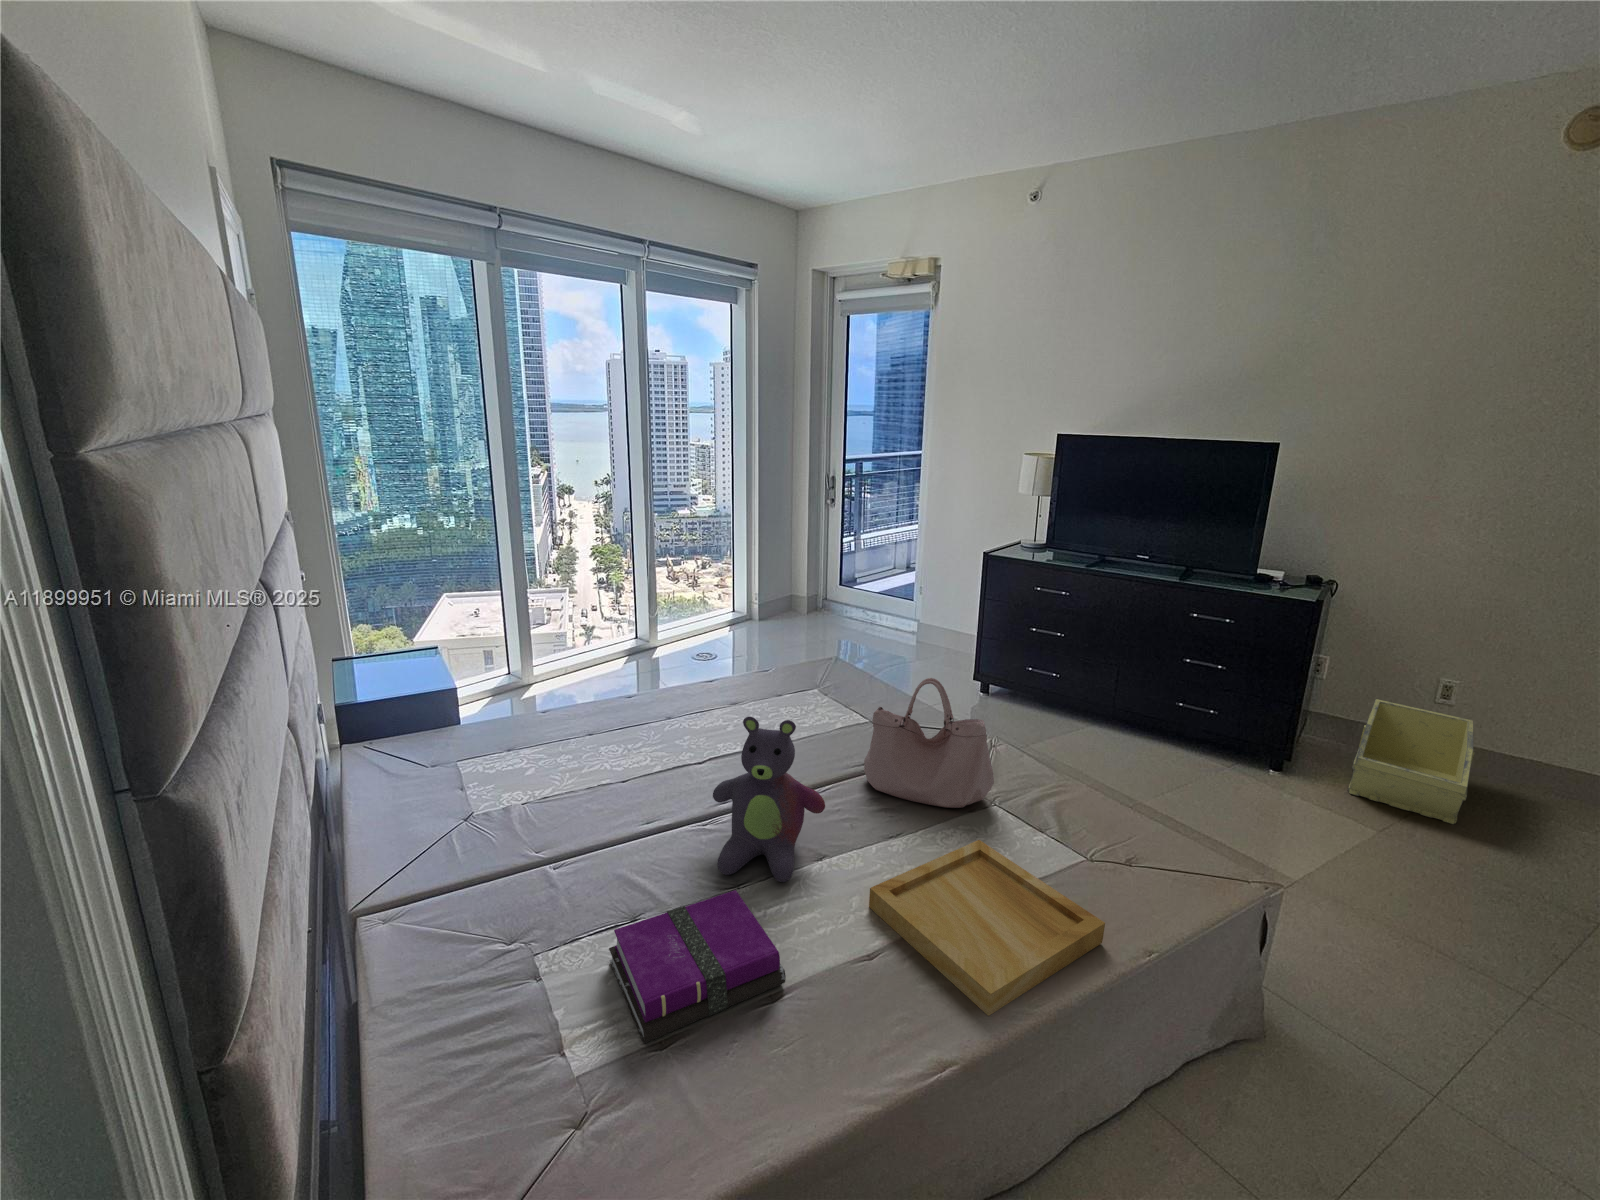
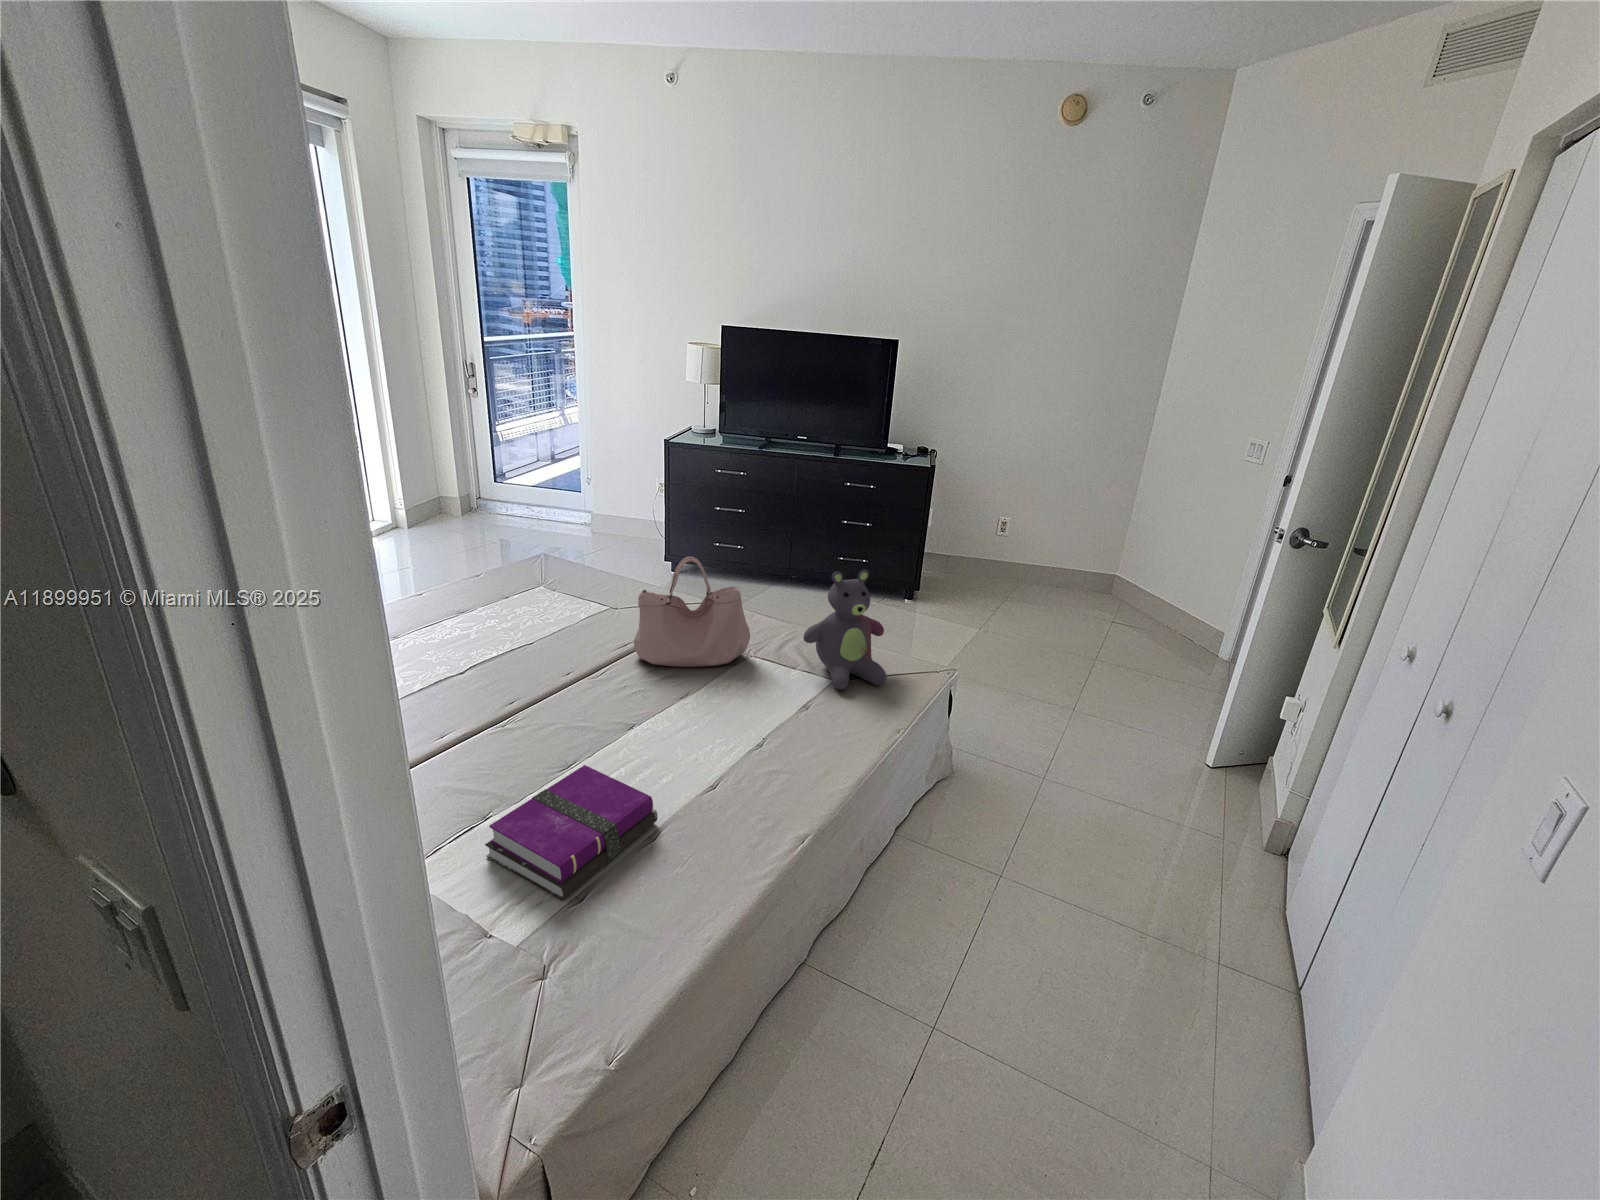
storage bin: present [1348,699,1475,824] -> none [952,537,1019,615]
stuffed bear: present [713,717,825,882] -> present [803,570,886,690]
tray: present [869,840,1105,1016] -> none [693,681,865,794]

